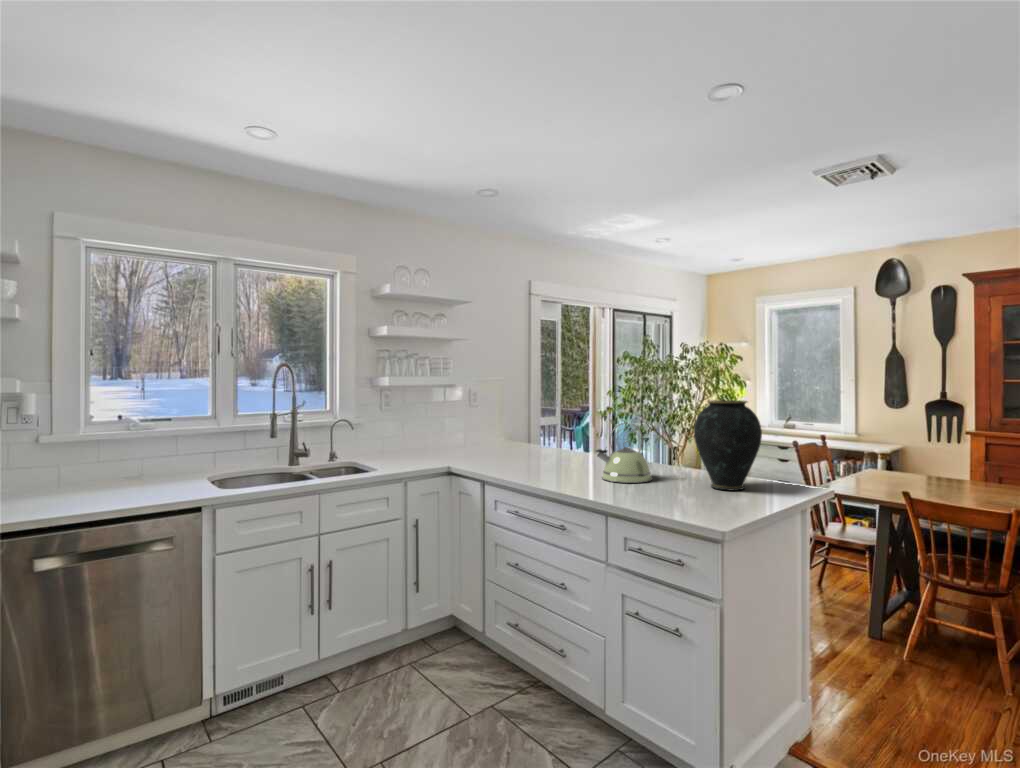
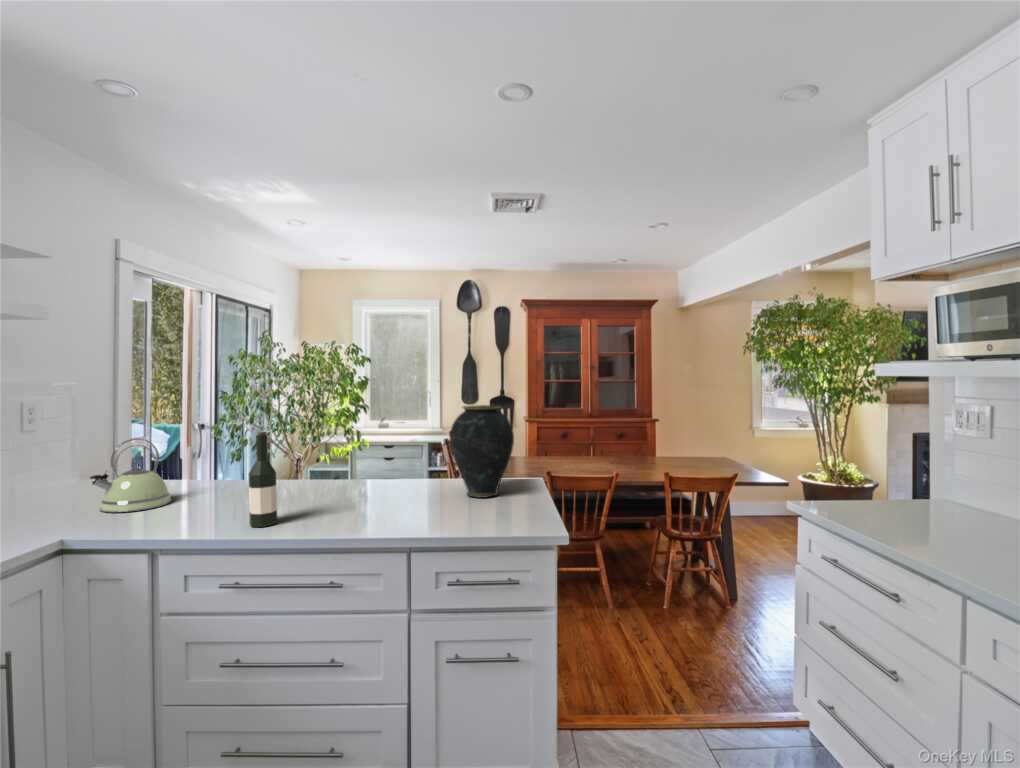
wine bottle: none [532,411,550,478] -> present [249,432,277,527]
kettle: present [596,423,652,483] -> present [90,438,172,512]

